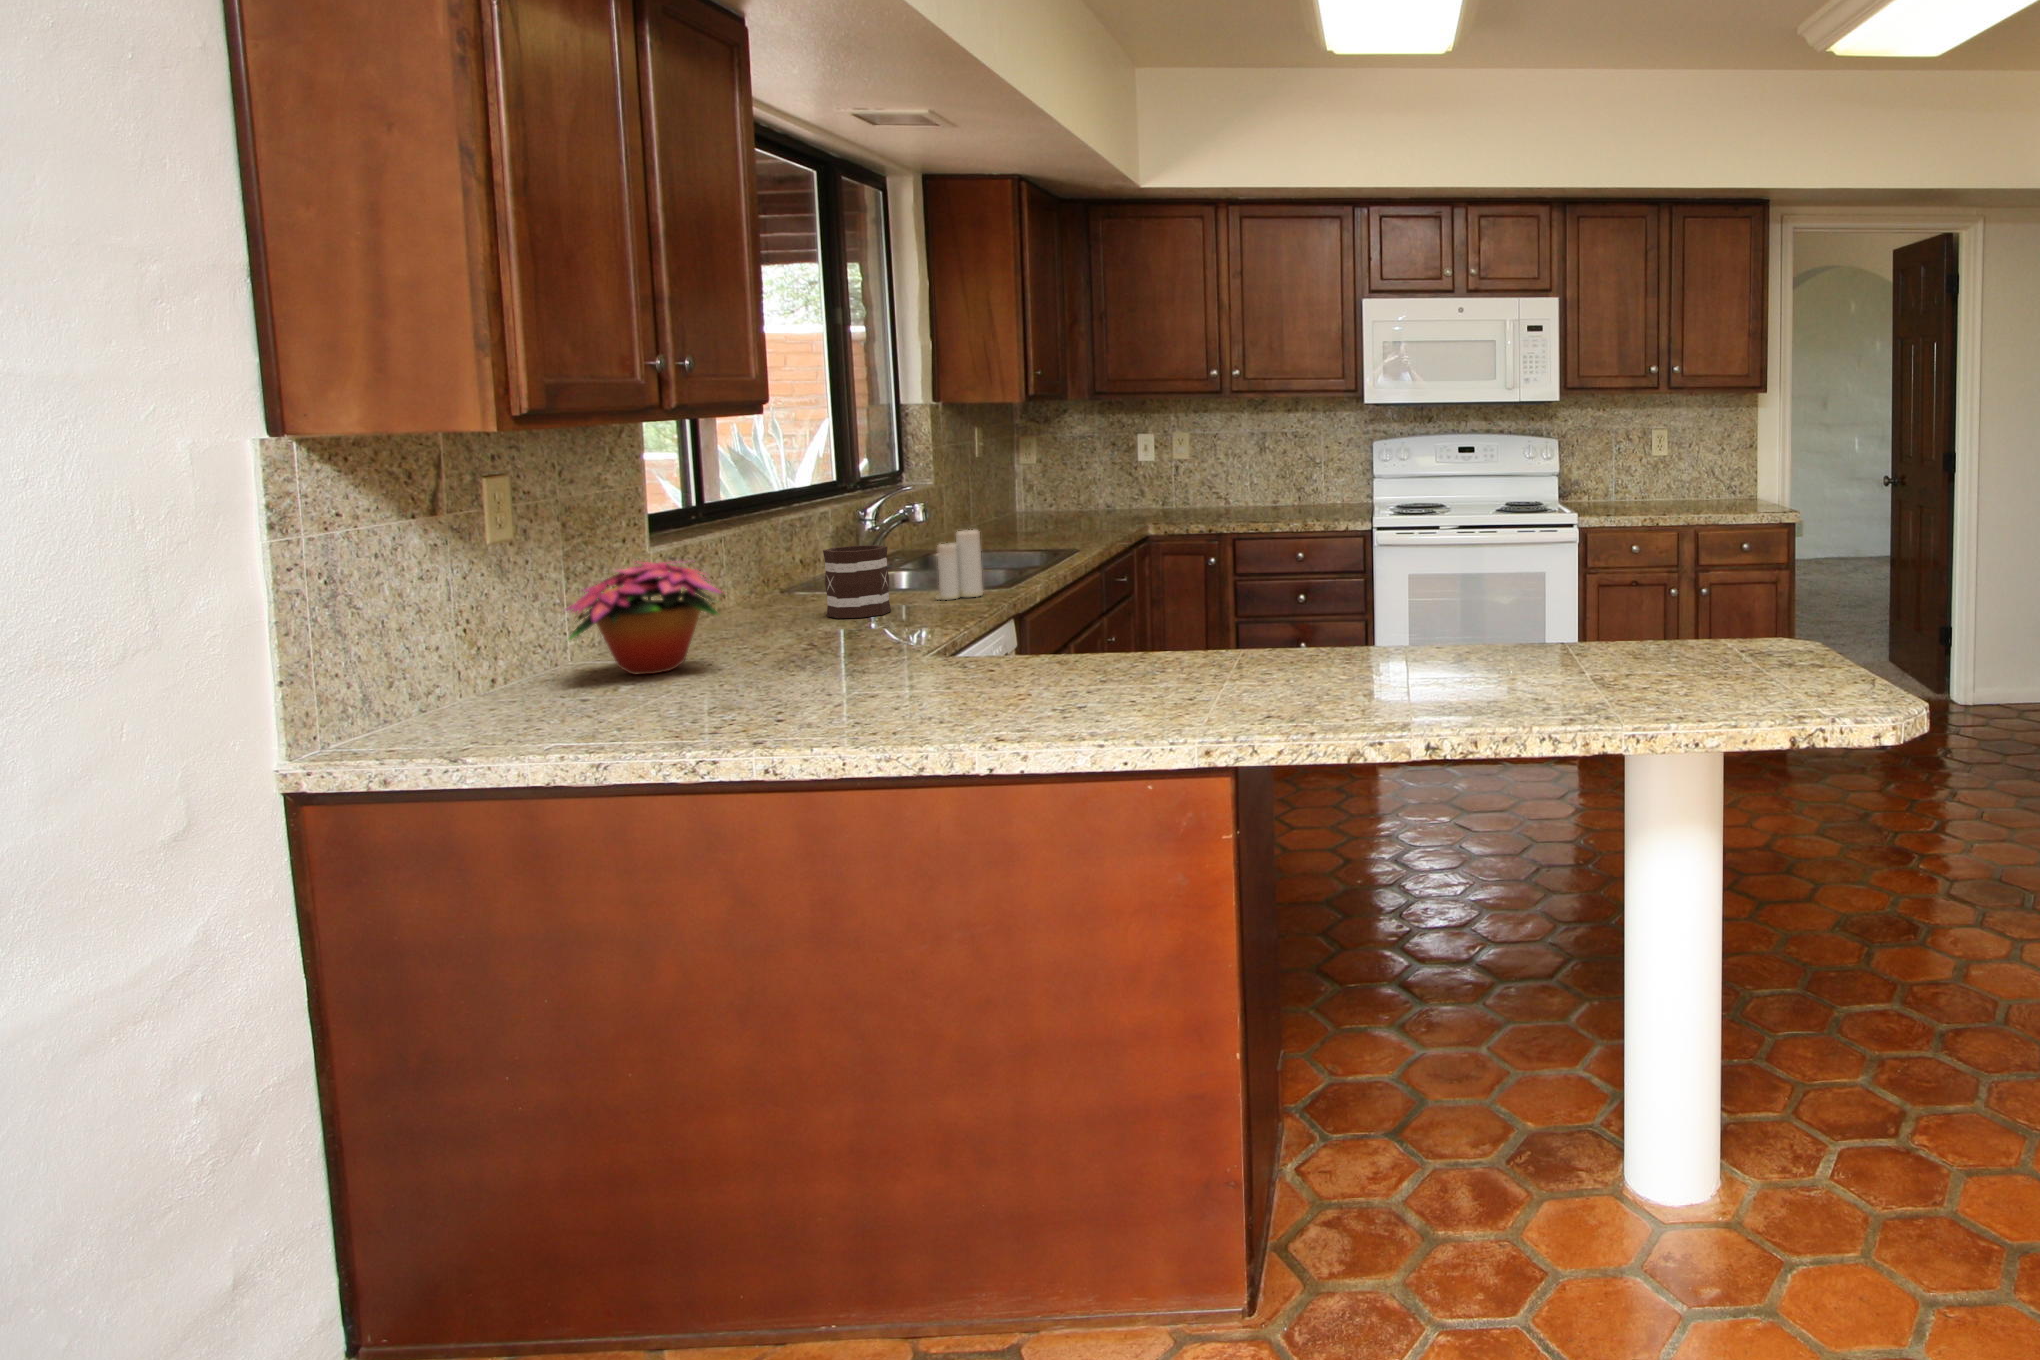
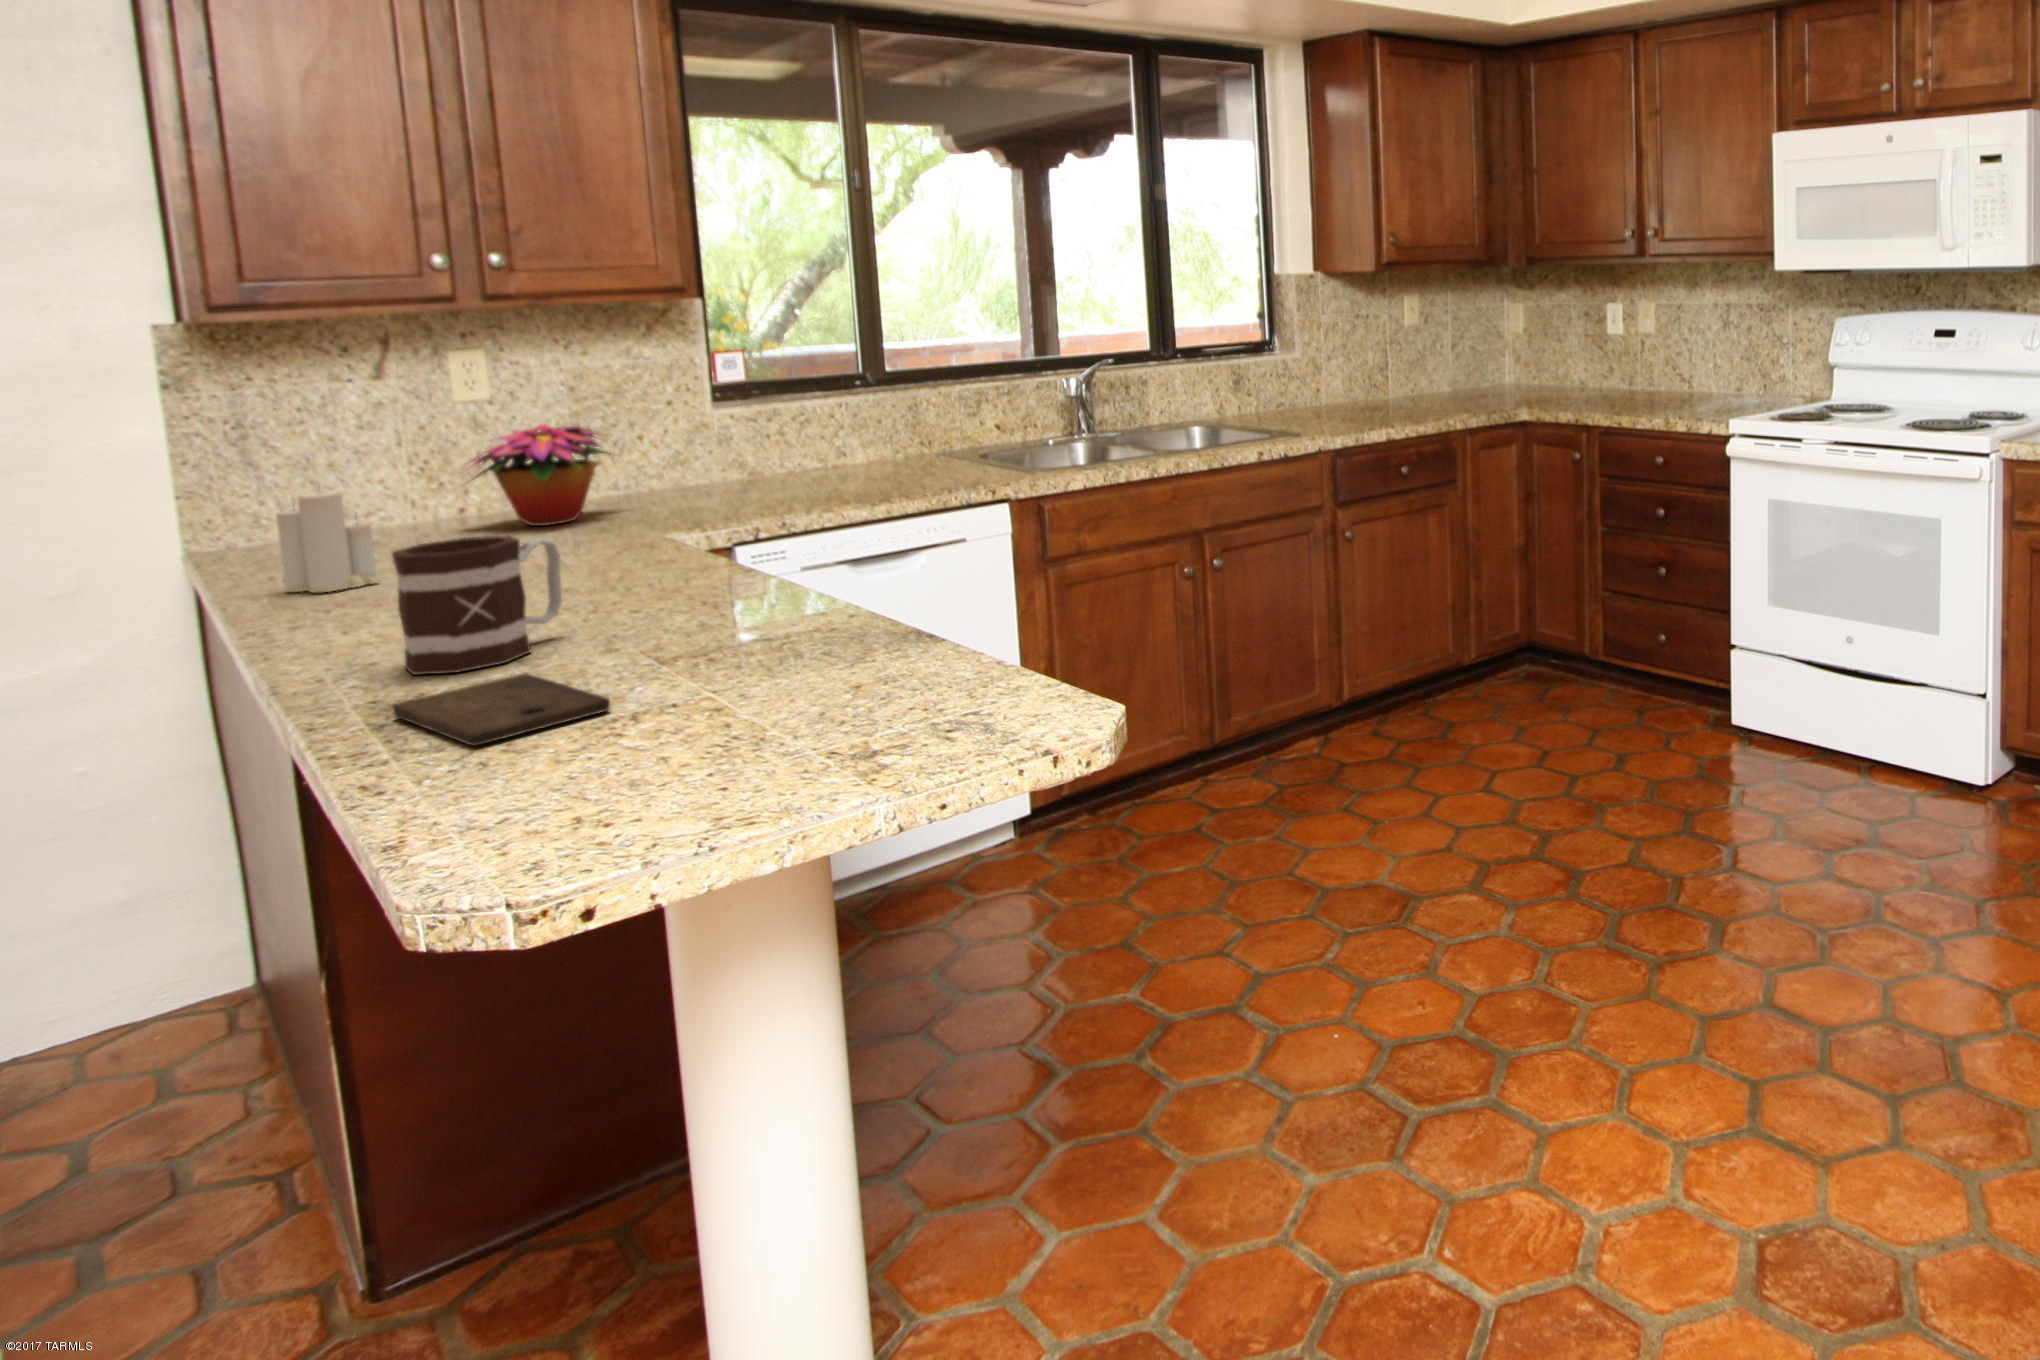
candle: present [936,530,983,600] -> present [276,491,378,592]
mug: present [823,545,891,618] -> present [392,535,562,675]
cutting board: none [1398,669,1539,701] -> present [393,674,610,746]

